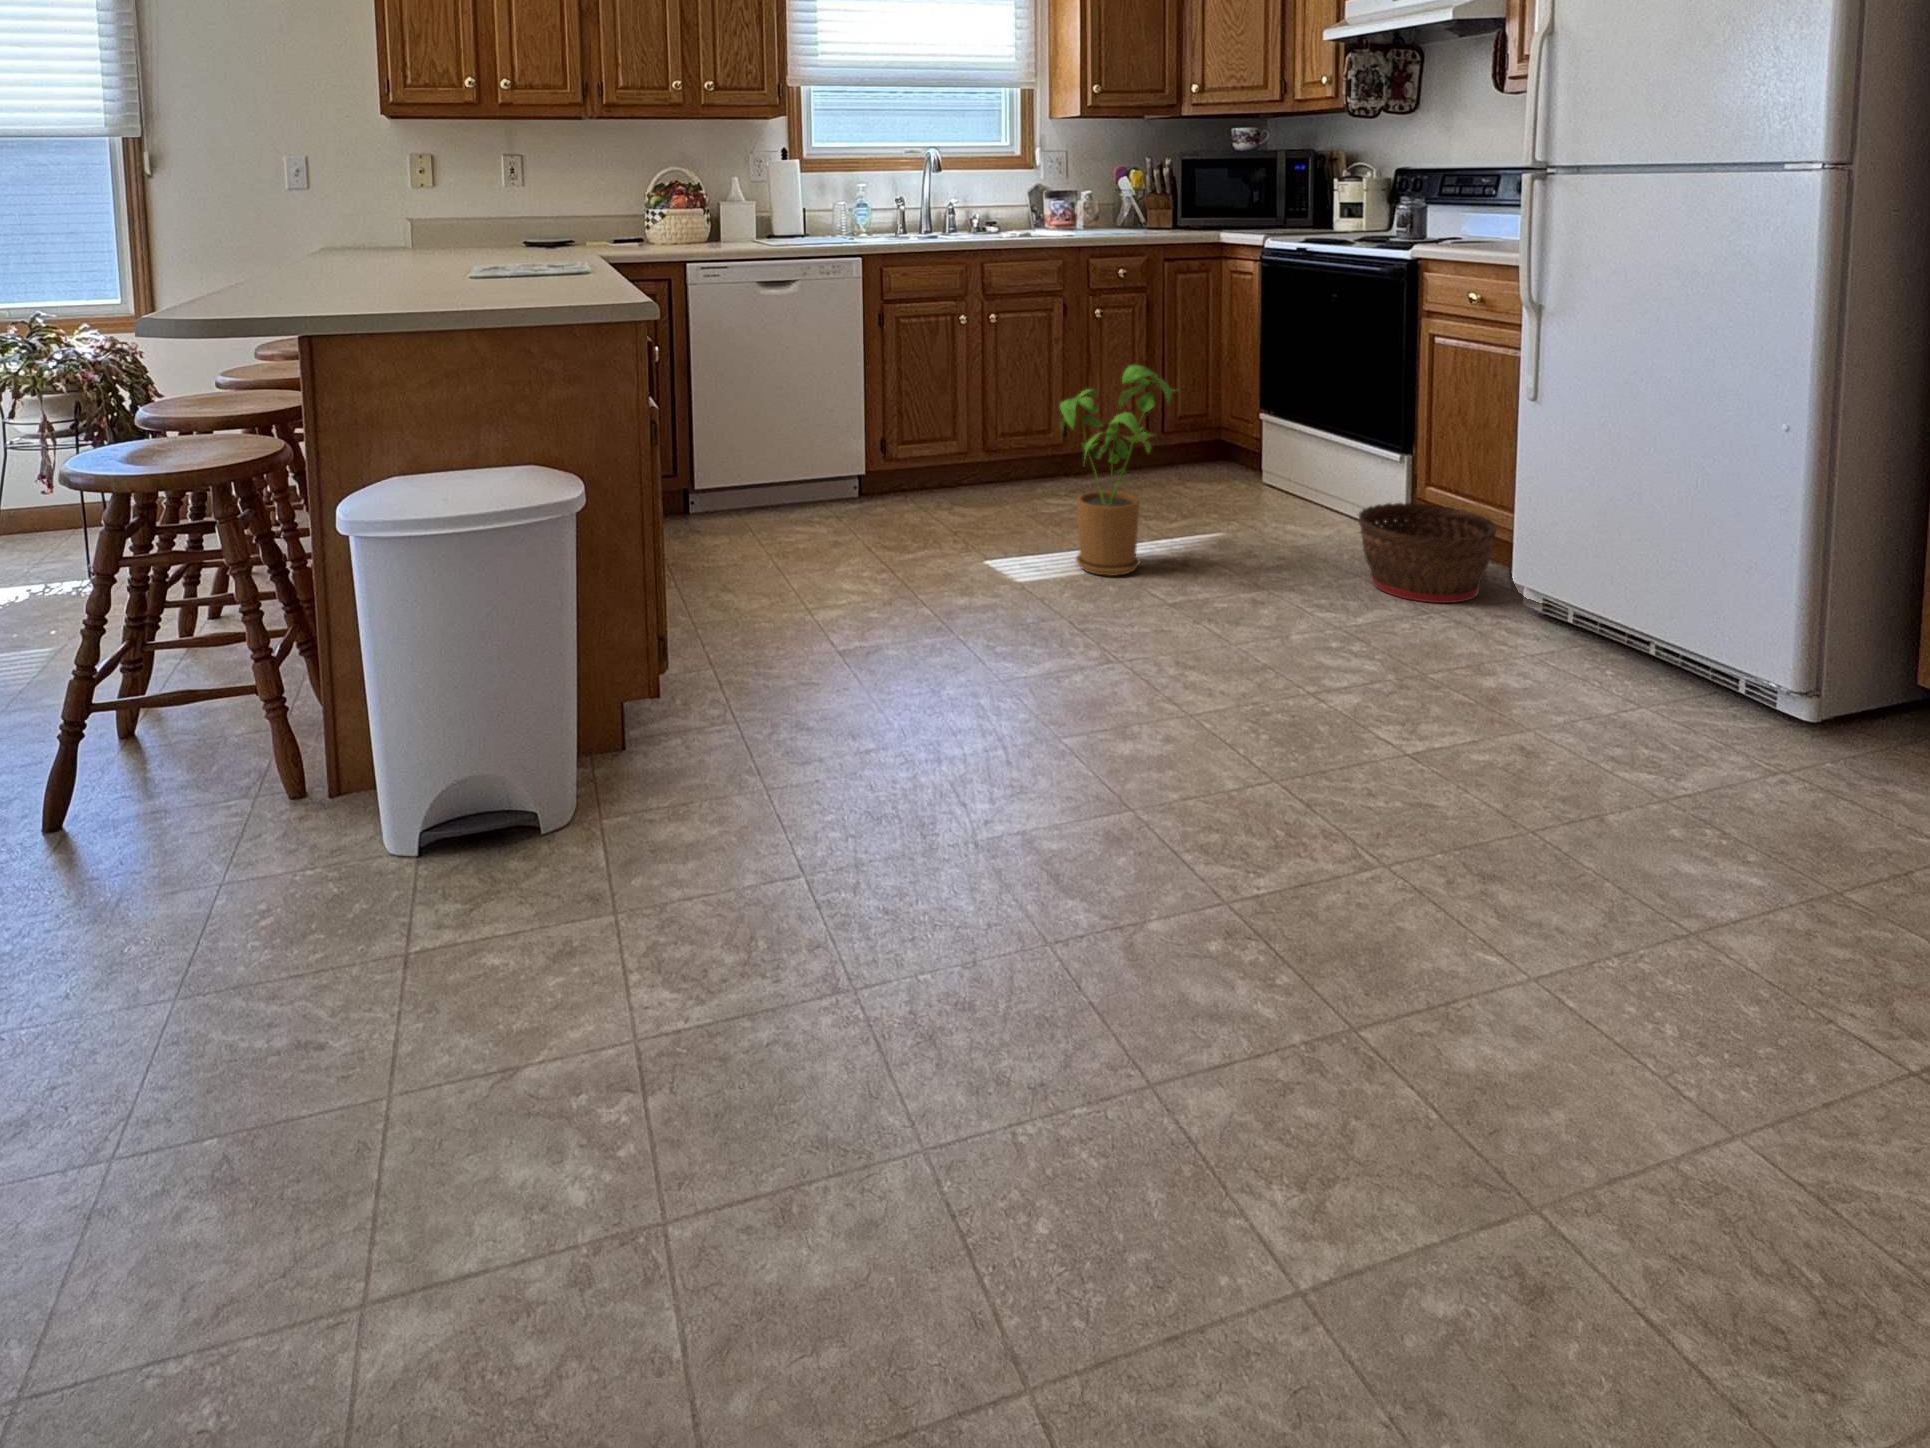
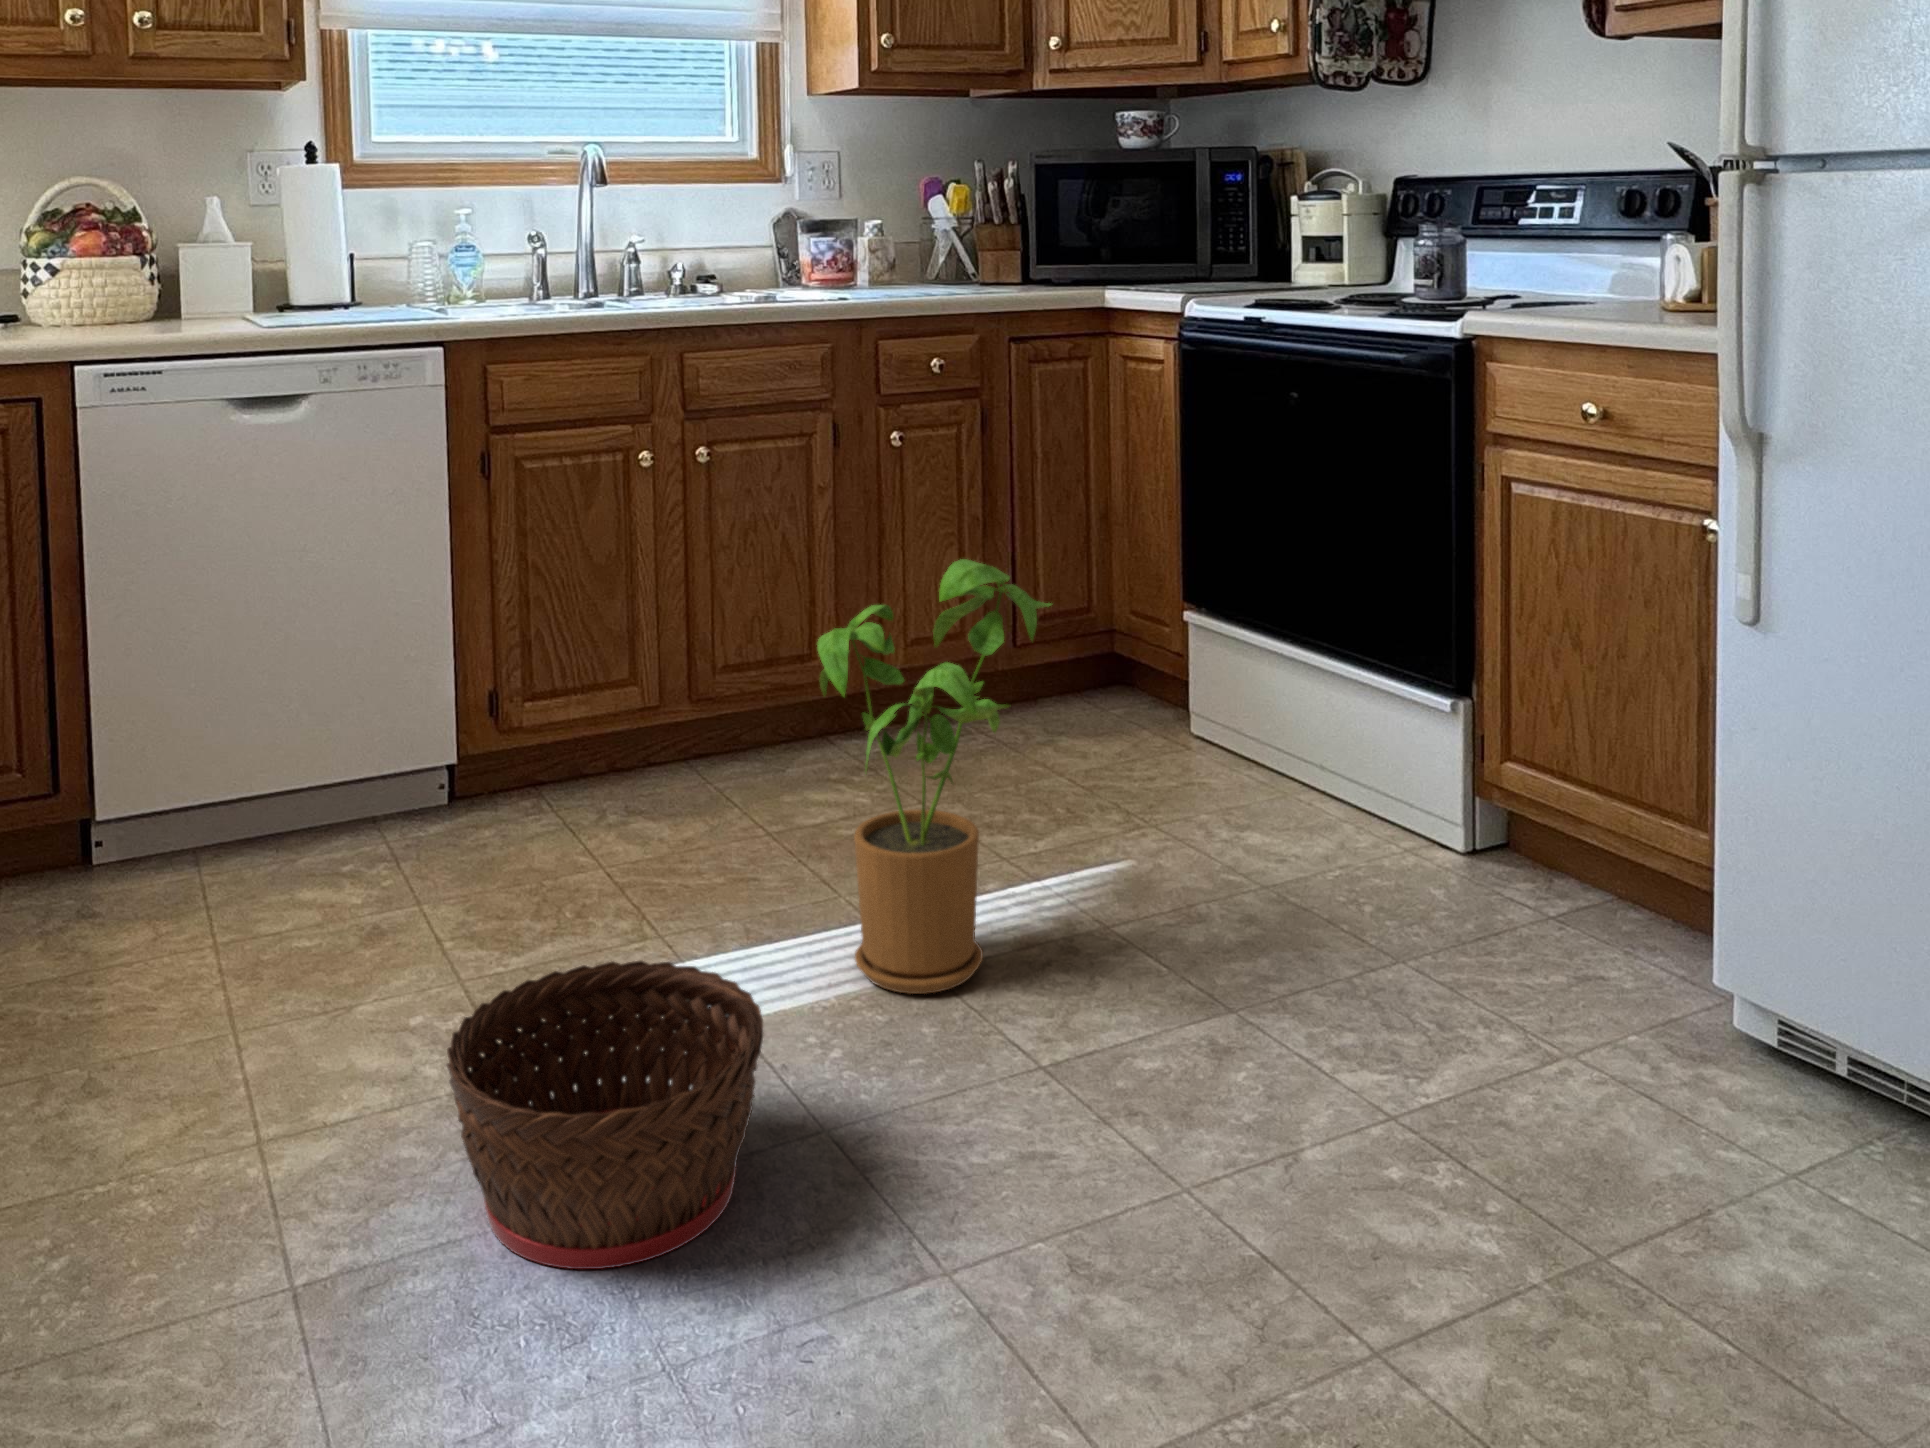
basket: present [1358,503,1496,603] -> present [446,961,763,1269]

